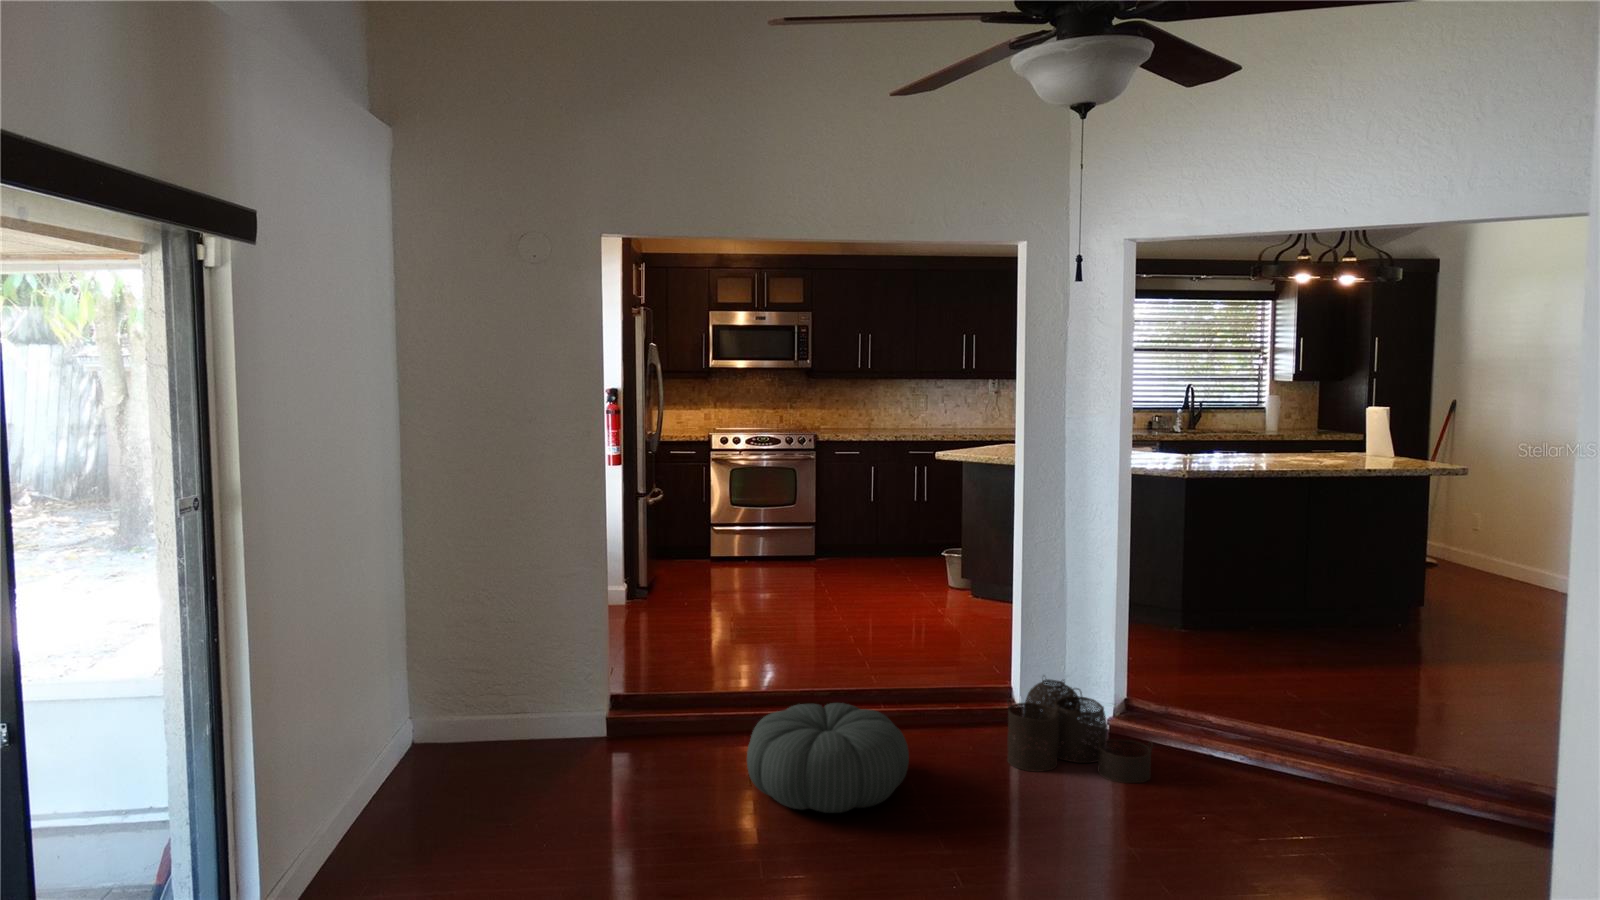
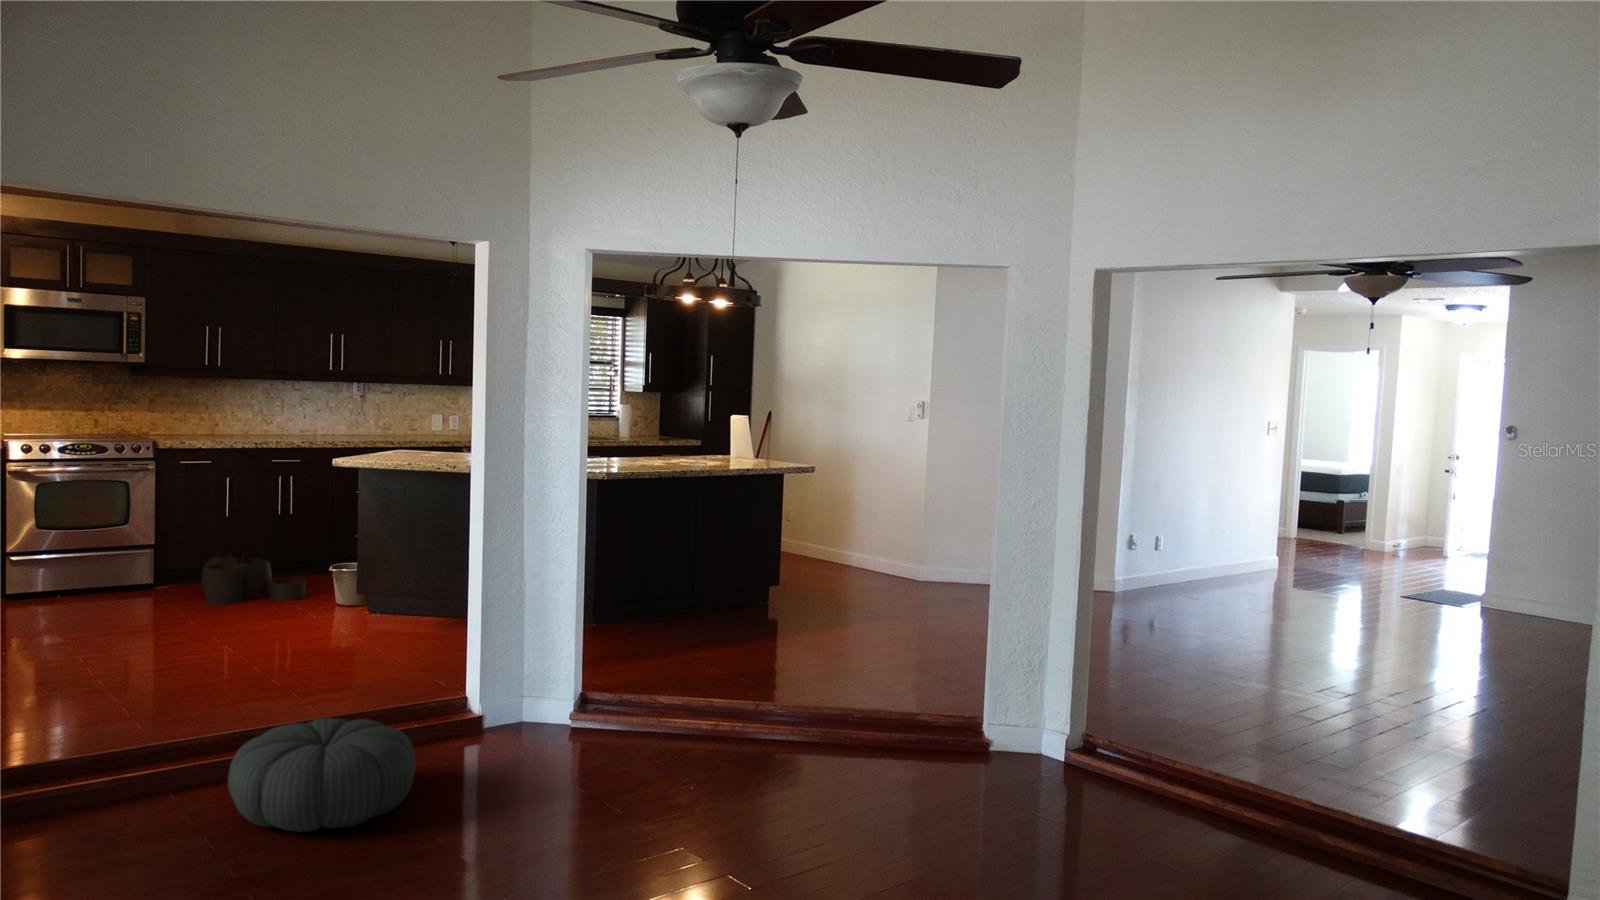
woven basket: present [1007,679,1153,783] -> present [201,555,305,605]

